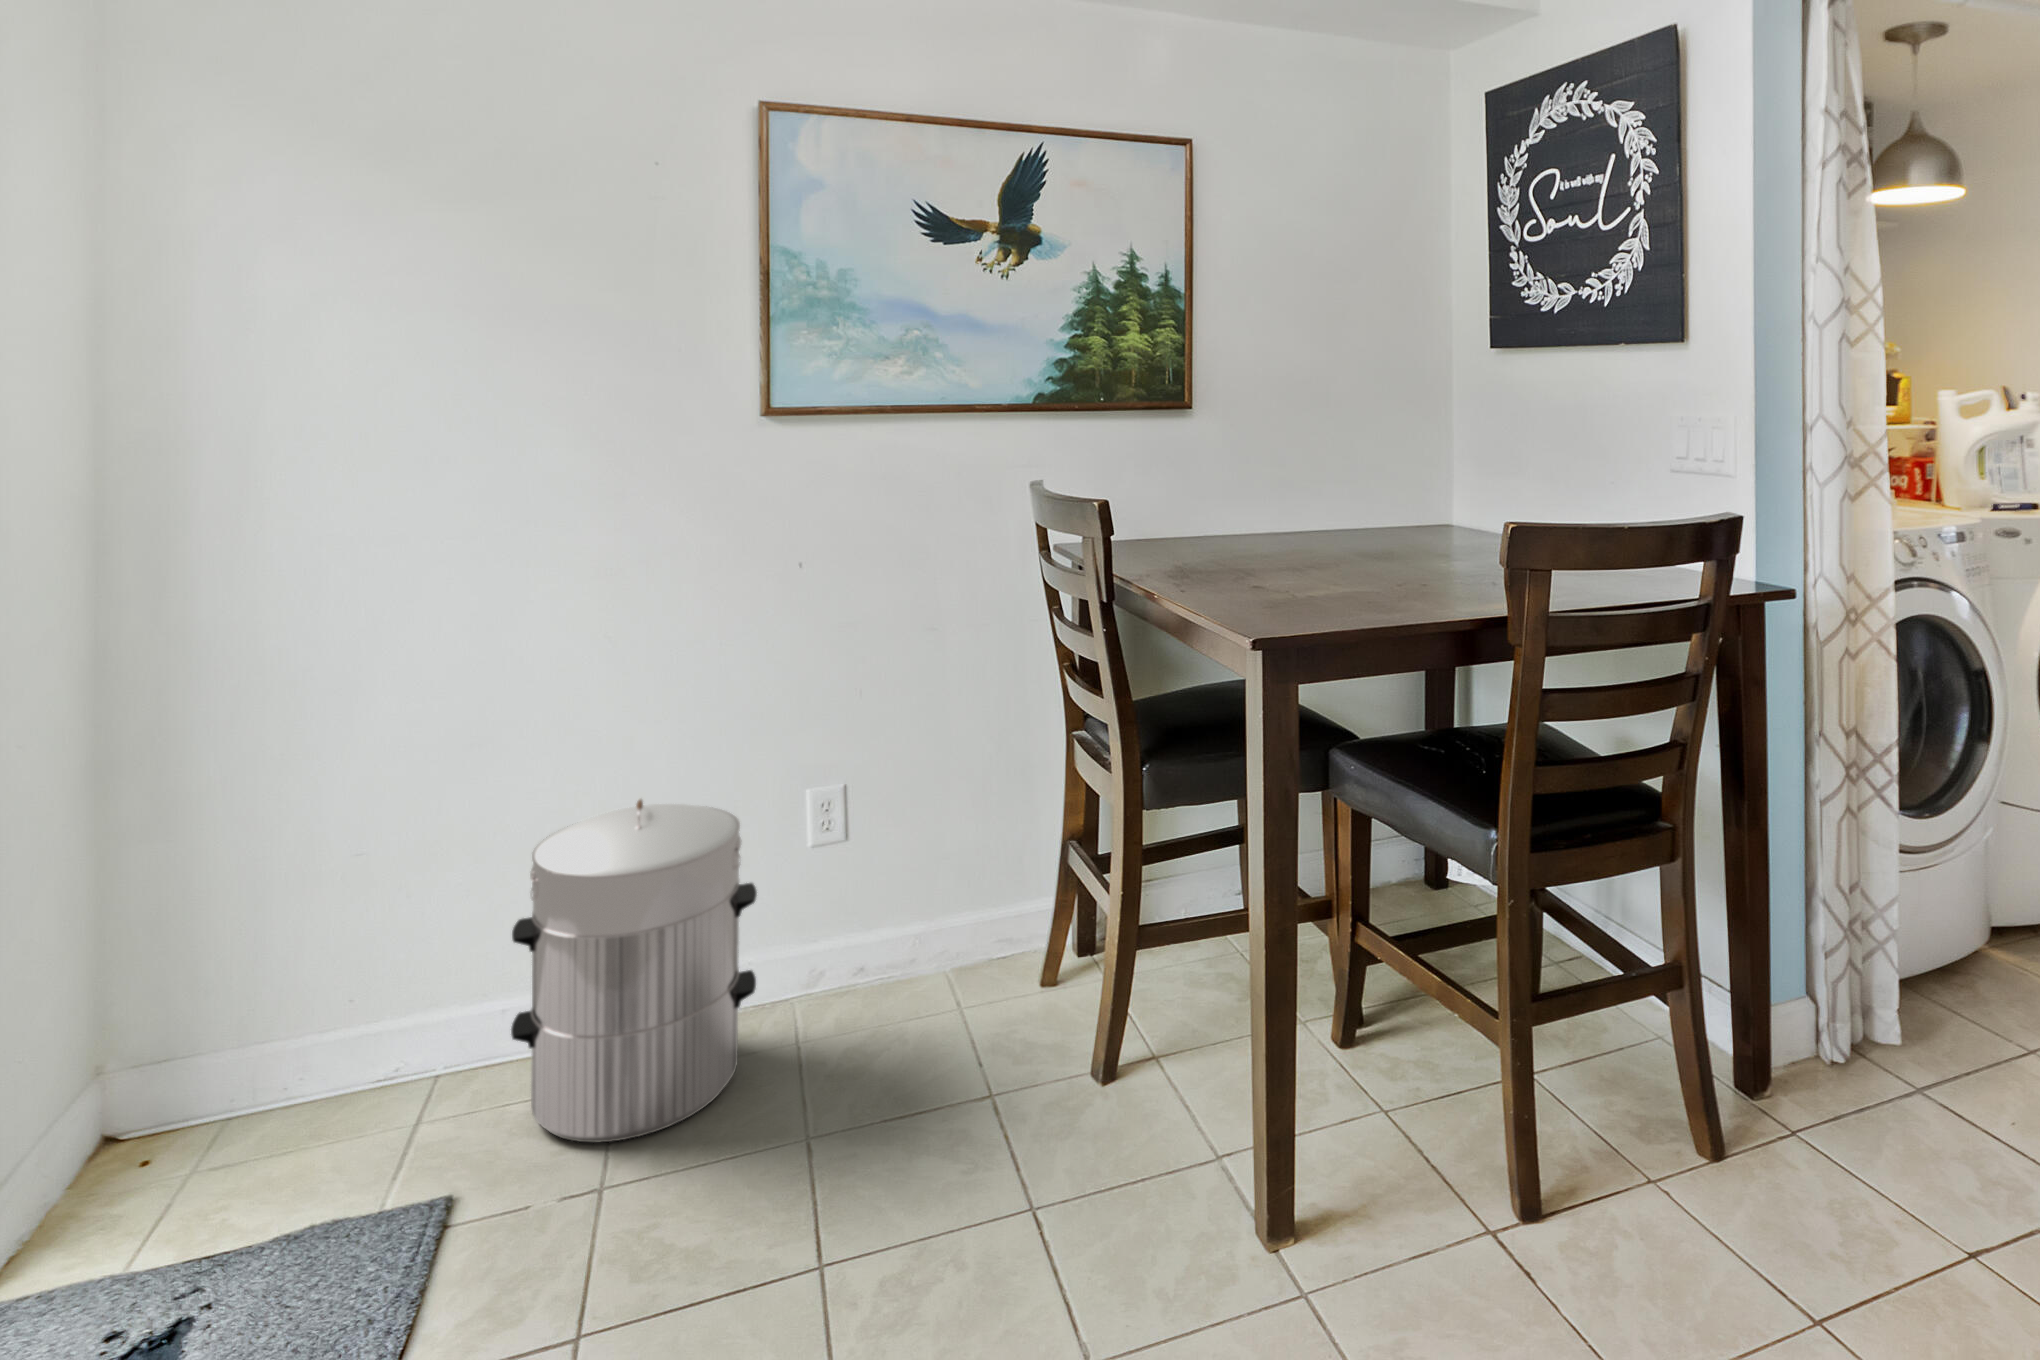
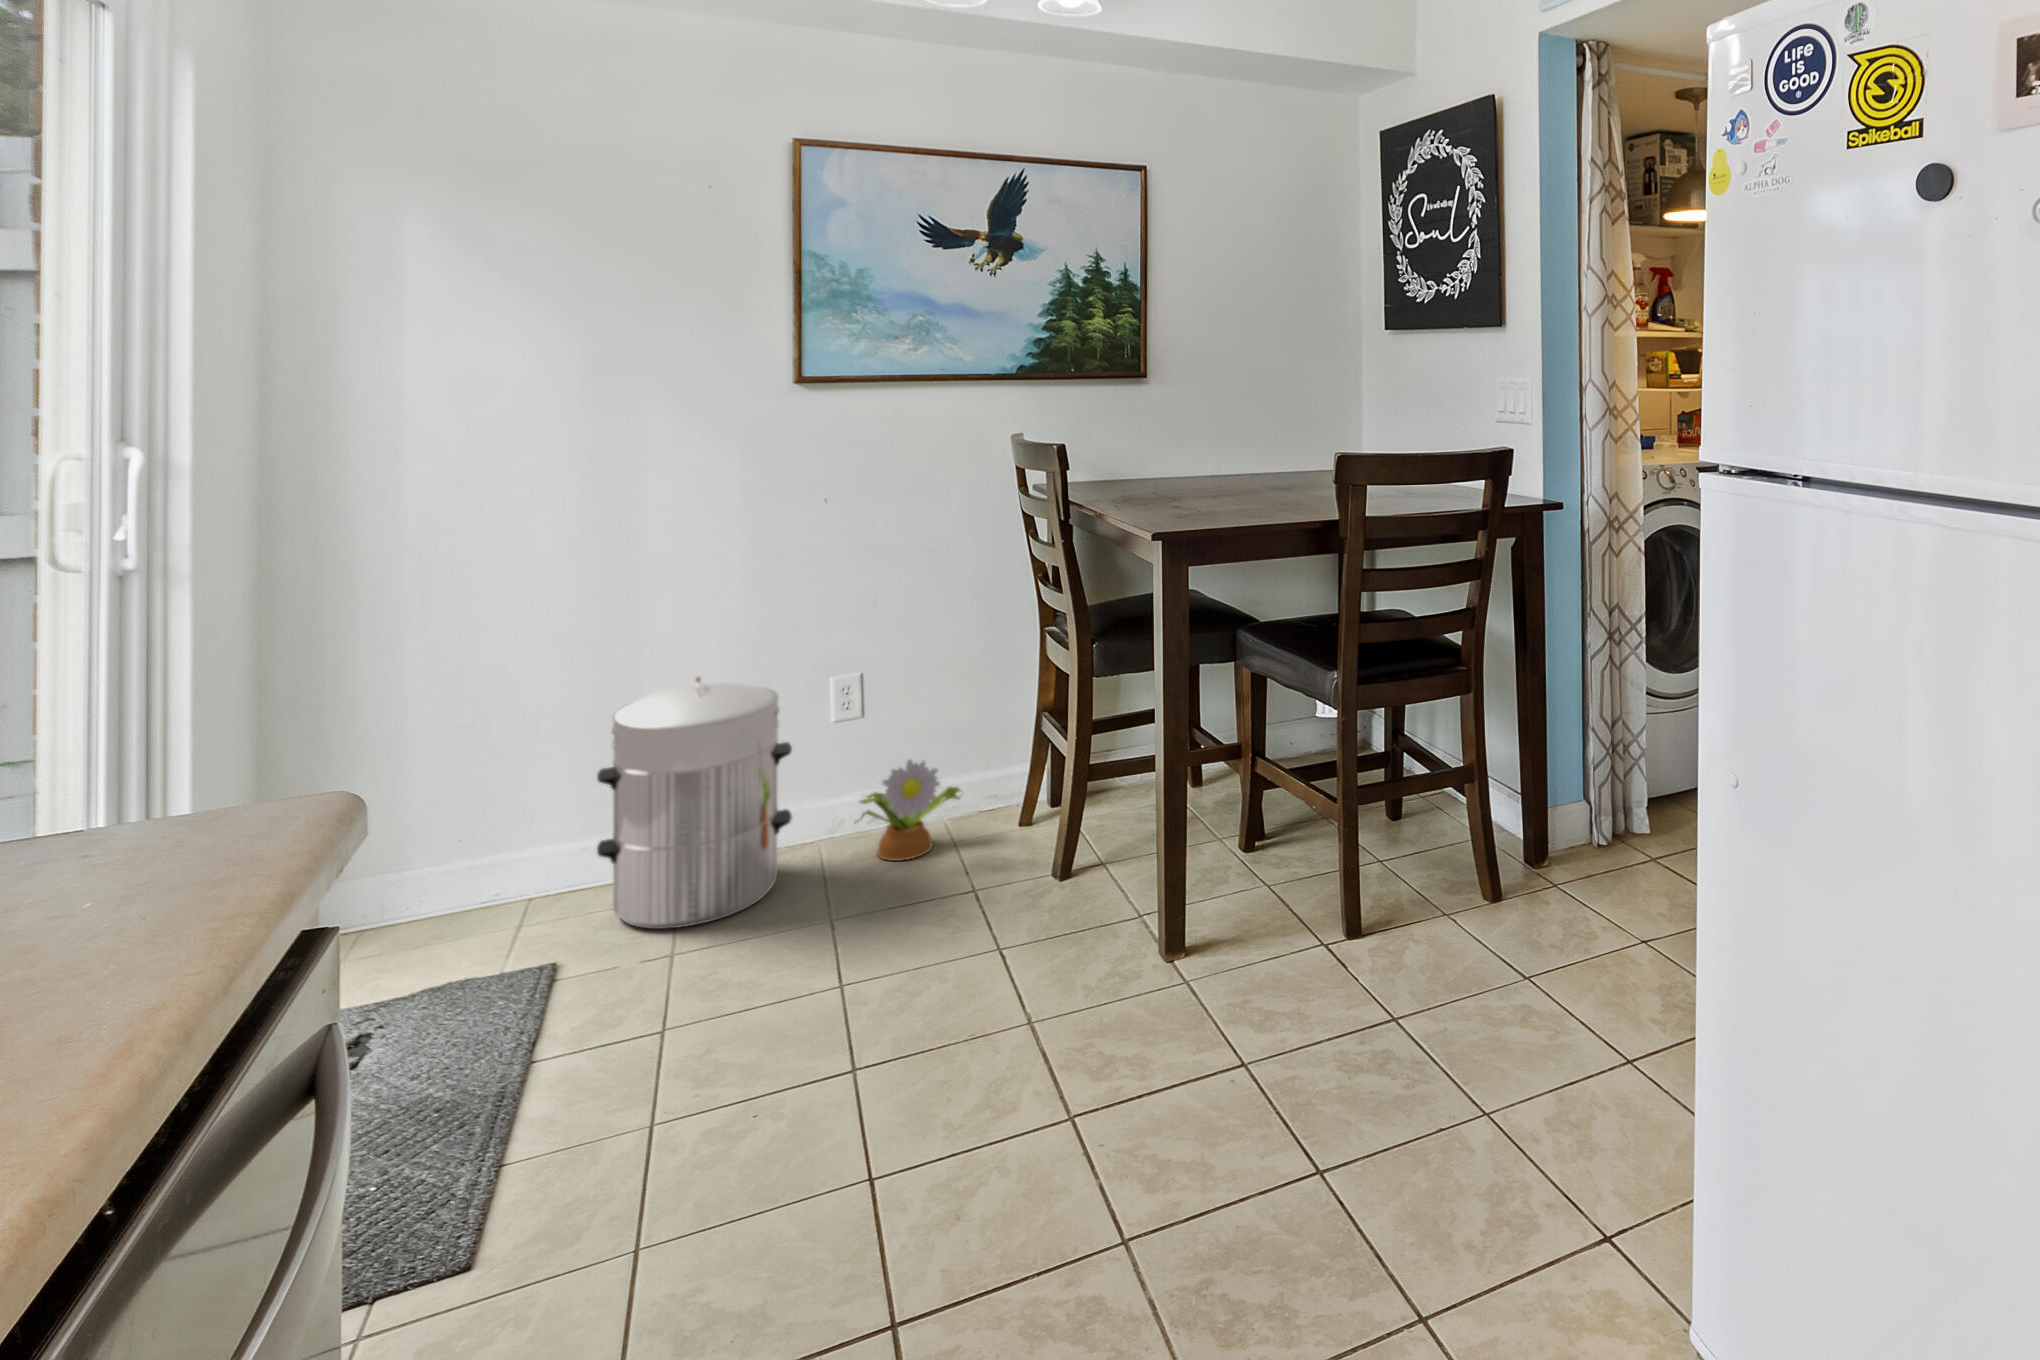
decorative plant: none [834,908,971,1040] -> present [855,760,960,861]

